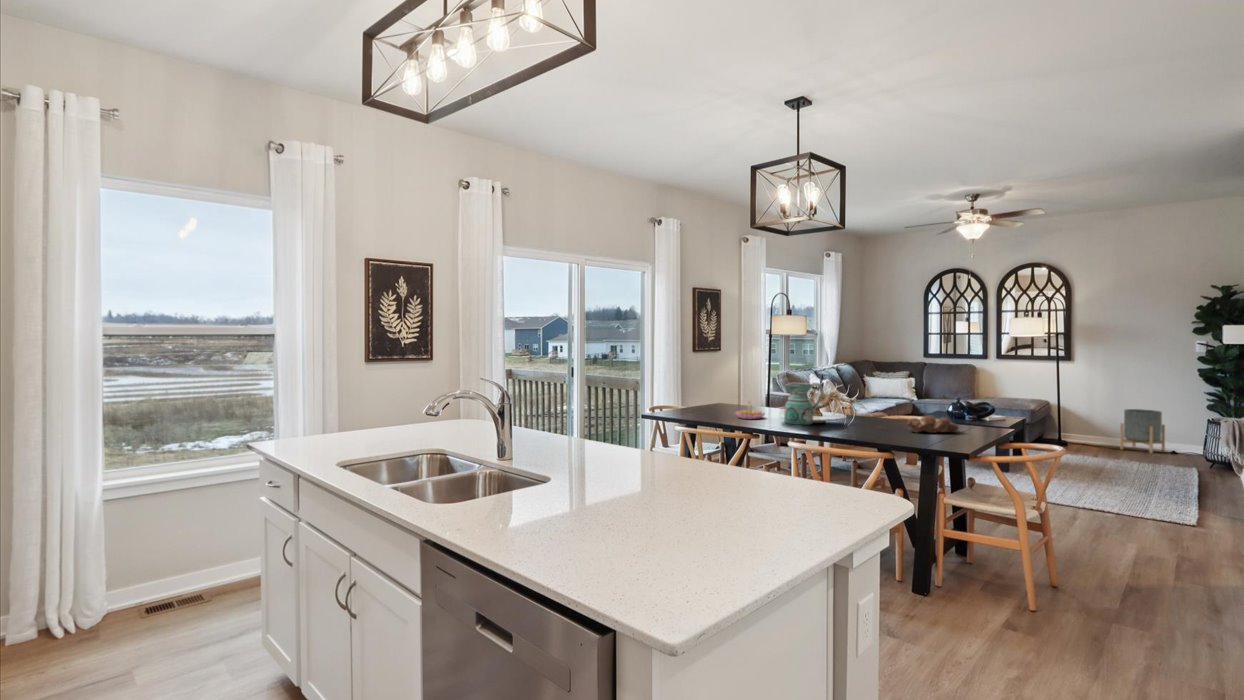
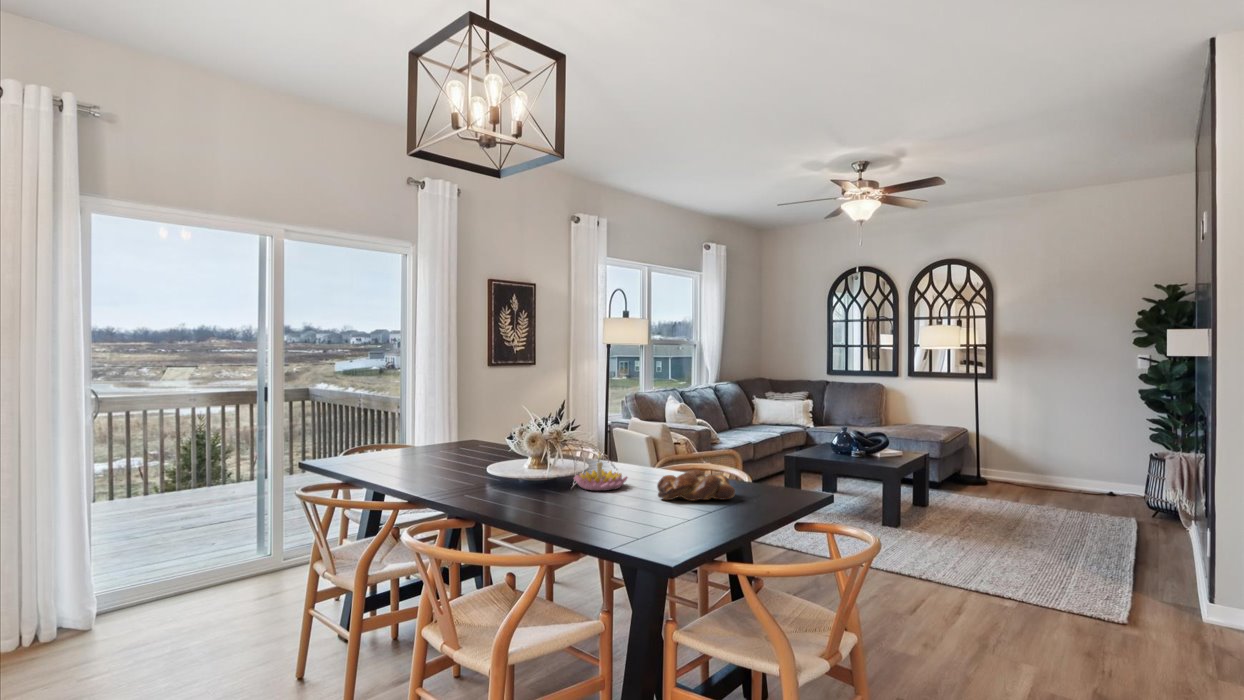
ceramic pitcher: present [784,383,824,425] -> none [494,413,555,483]
candle holder: present [735,400,765,419] -> present [574,453,627,491]
planter: present [1120,409,1165,453] -> none [1050,440,1103,497]

